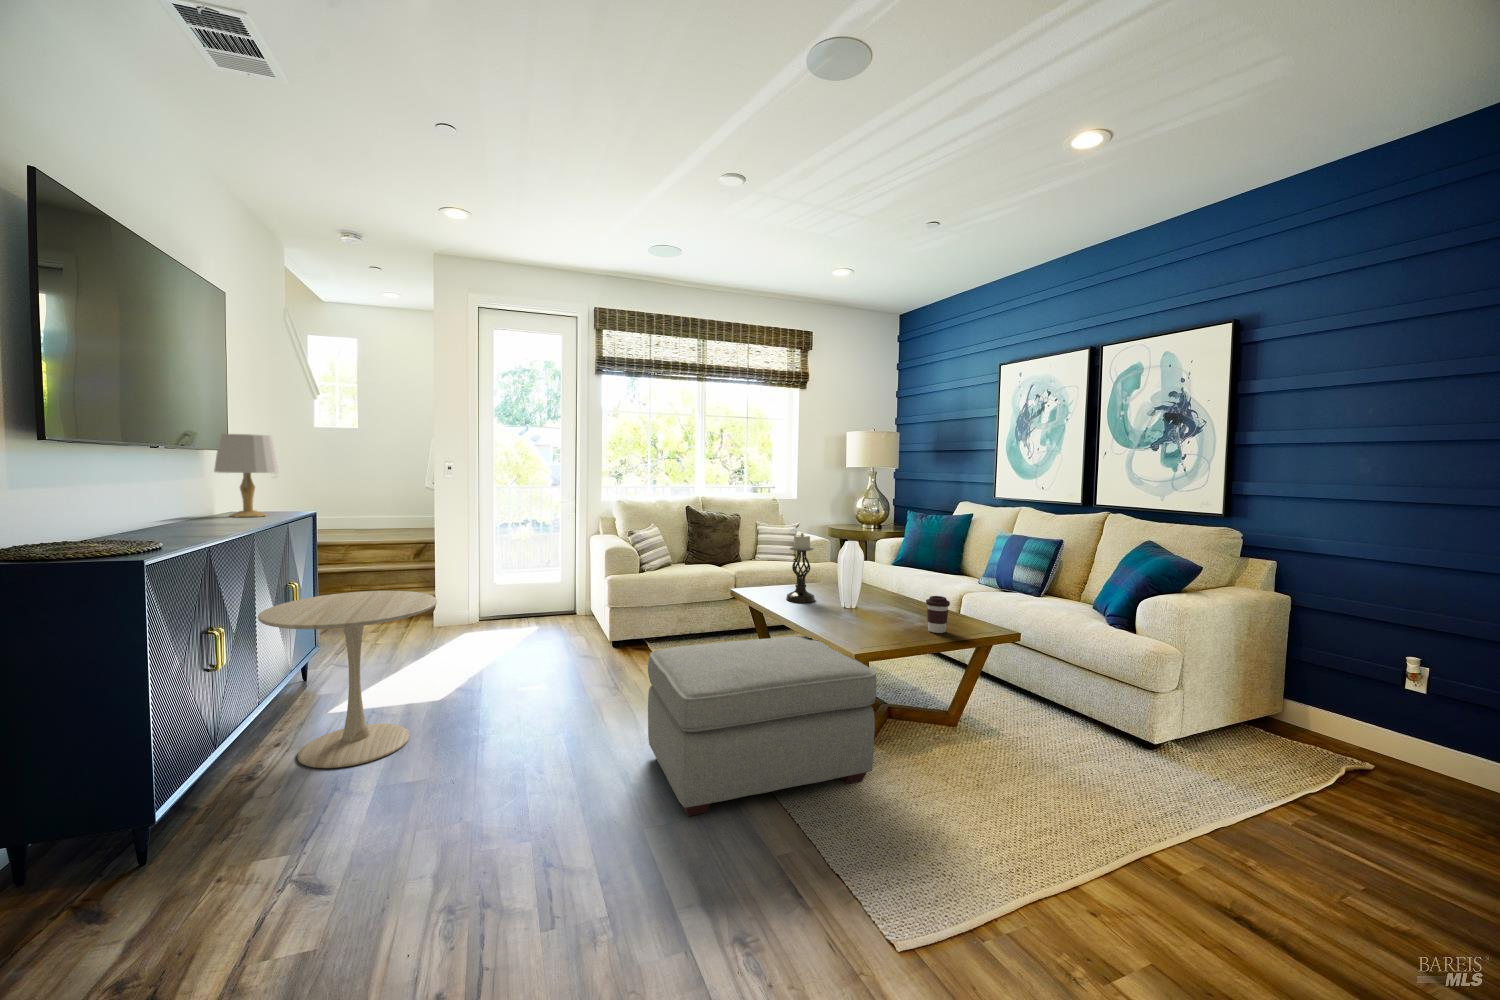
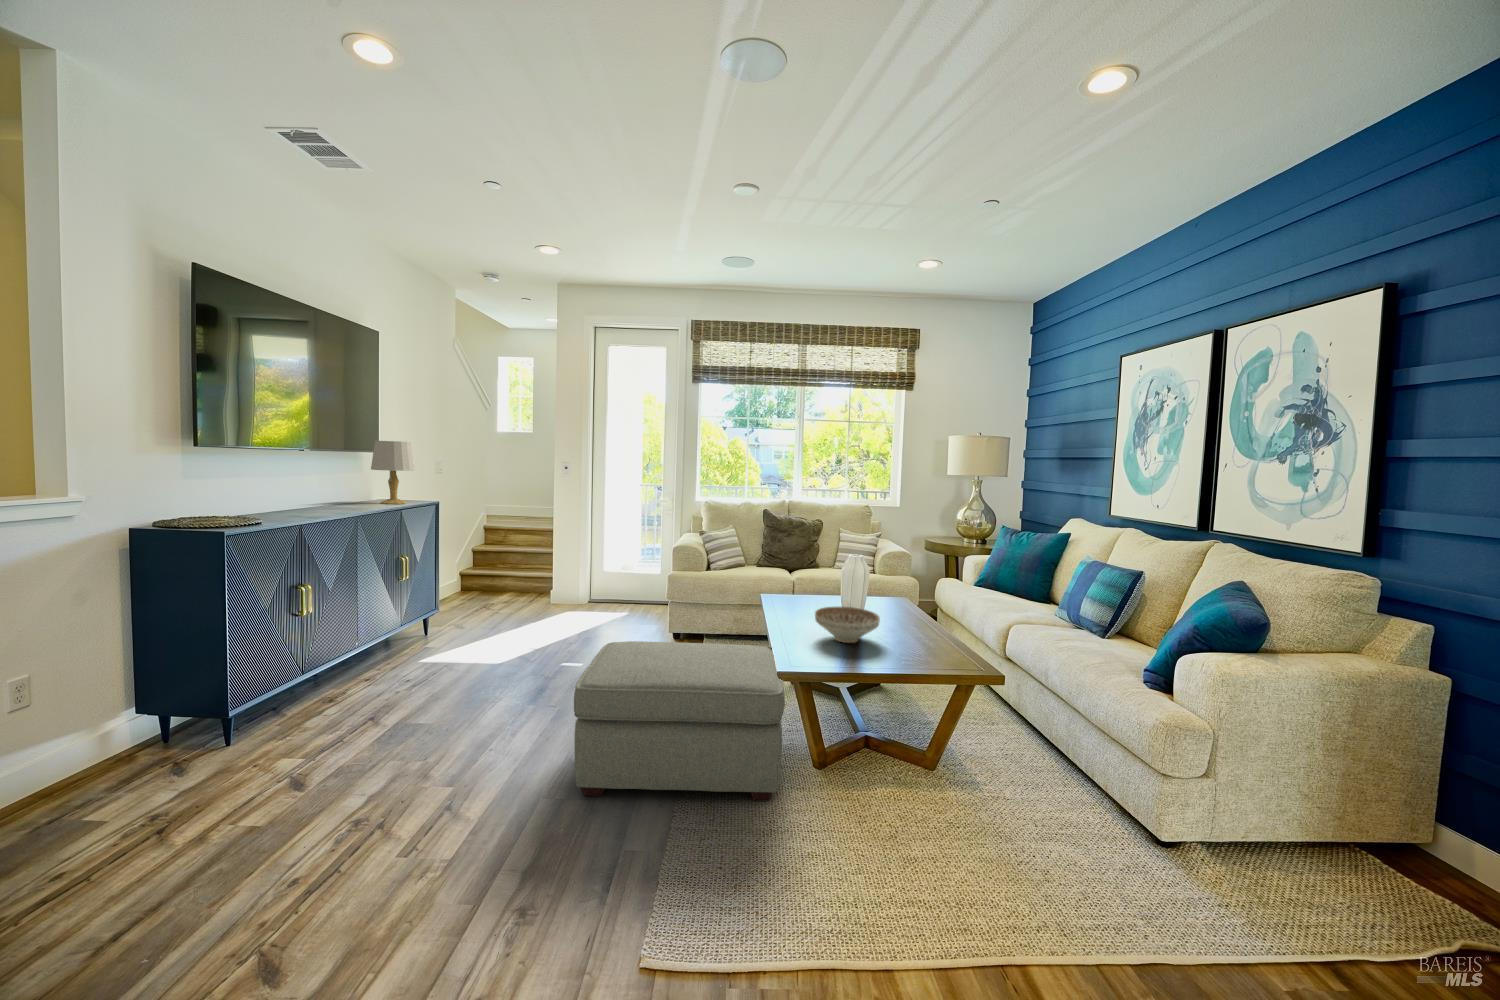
candle holder: present [786,533,815,603] -> none [793,543,822,614]
side table: present [258,591,437,768] -> none [343,567,478,703]
decorative bowl: none [841,591,903,623] -> present [815,607,880,643]
coffee cup: present [926,596,950,633] -> none [891,620,917,662]

